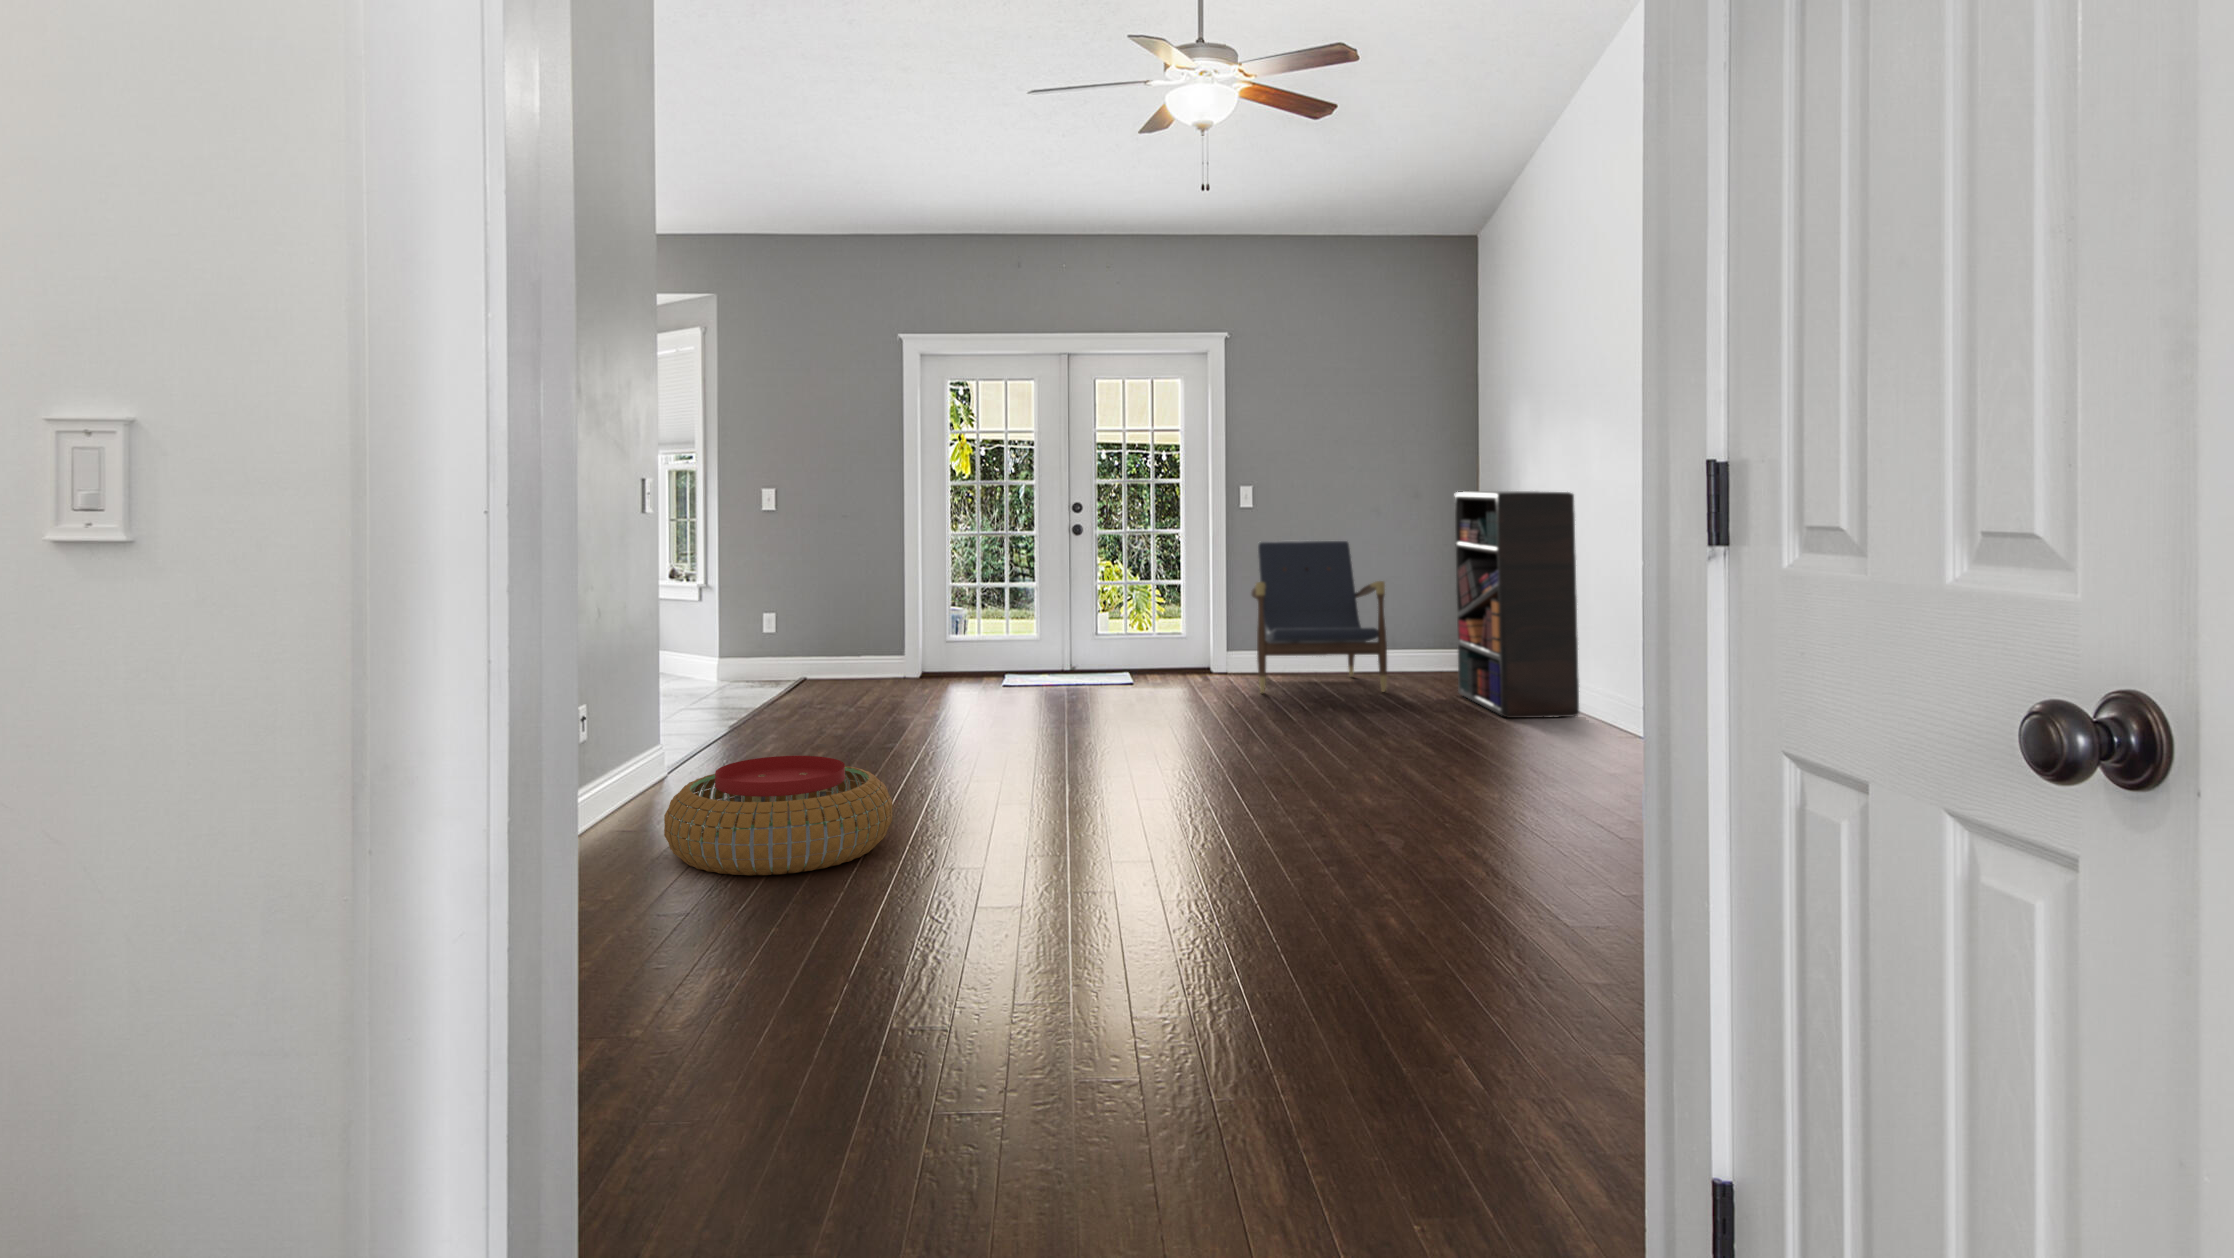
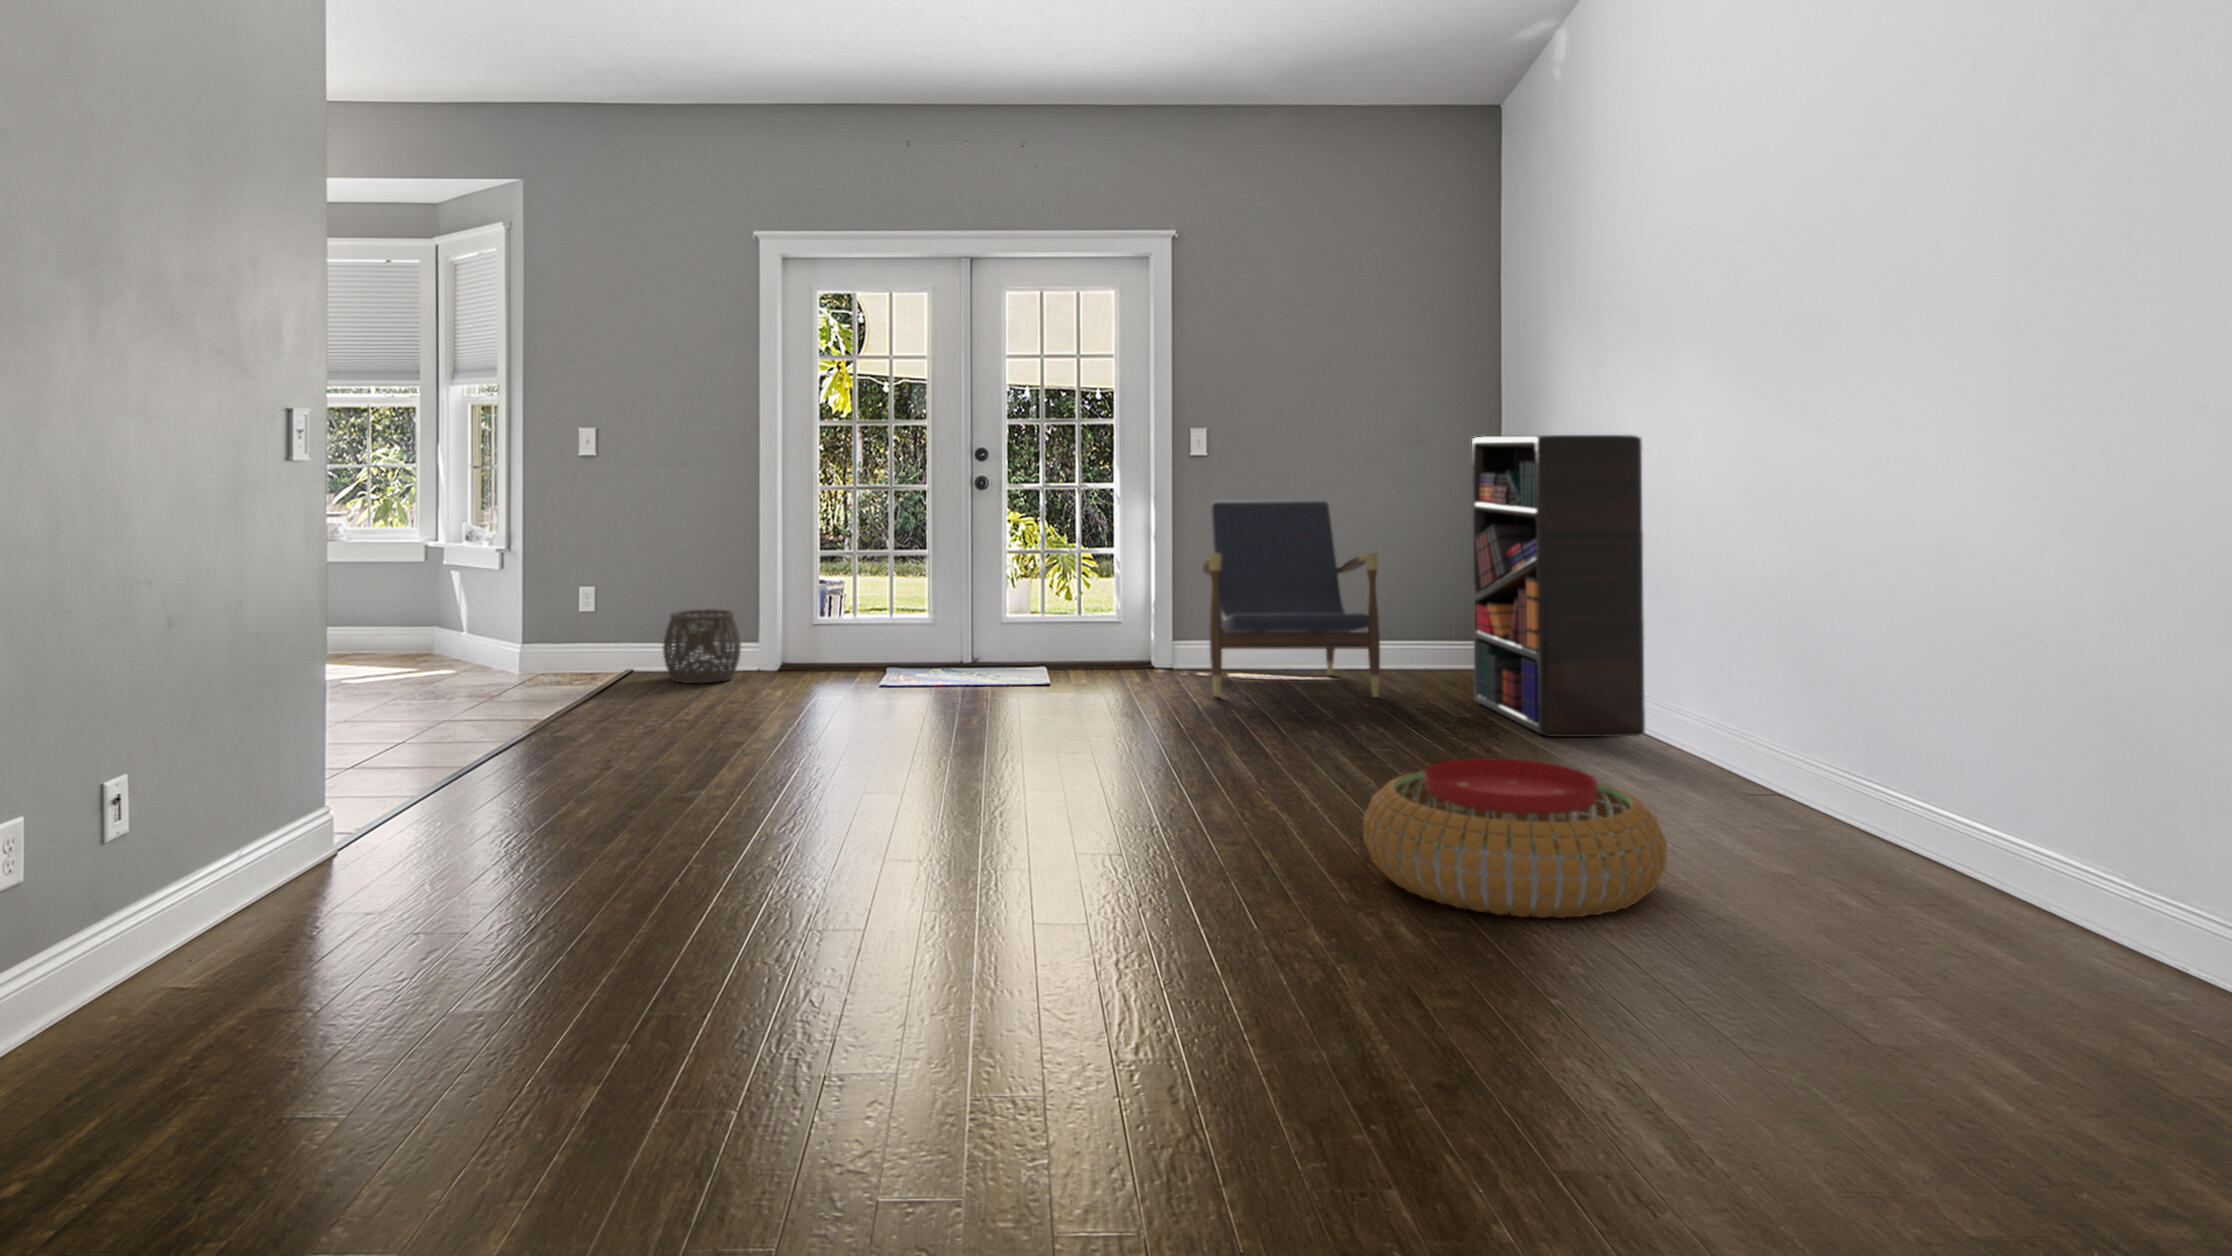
woven basket: none [830,629,892,688] -> present [663,609,741,683]
pouf: present [664,756,892,875] -> present [1363,758,1667,918]

